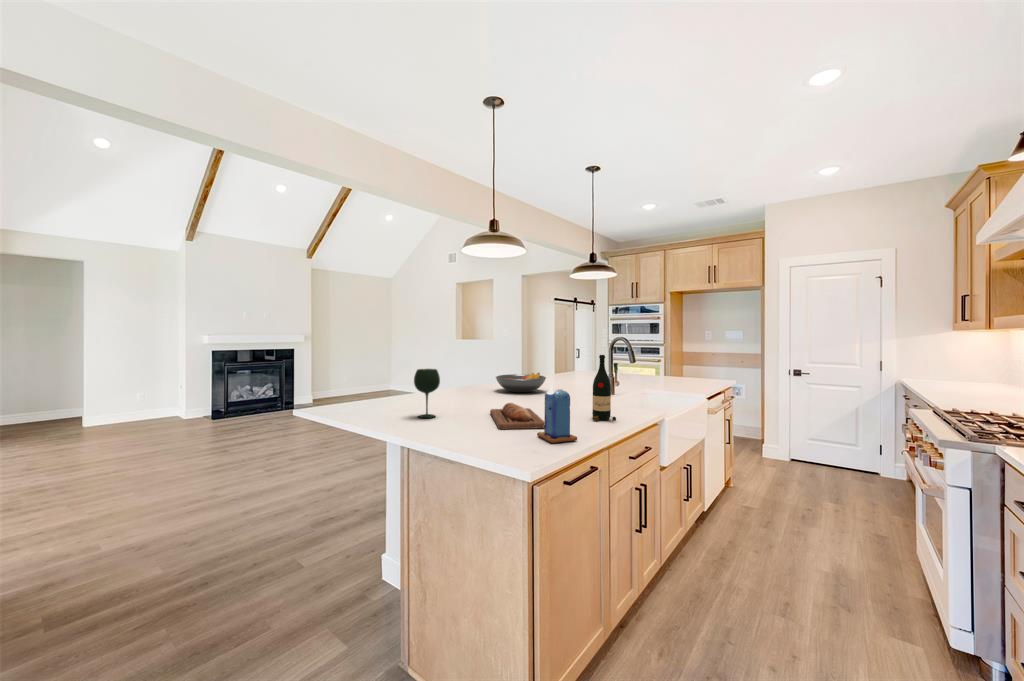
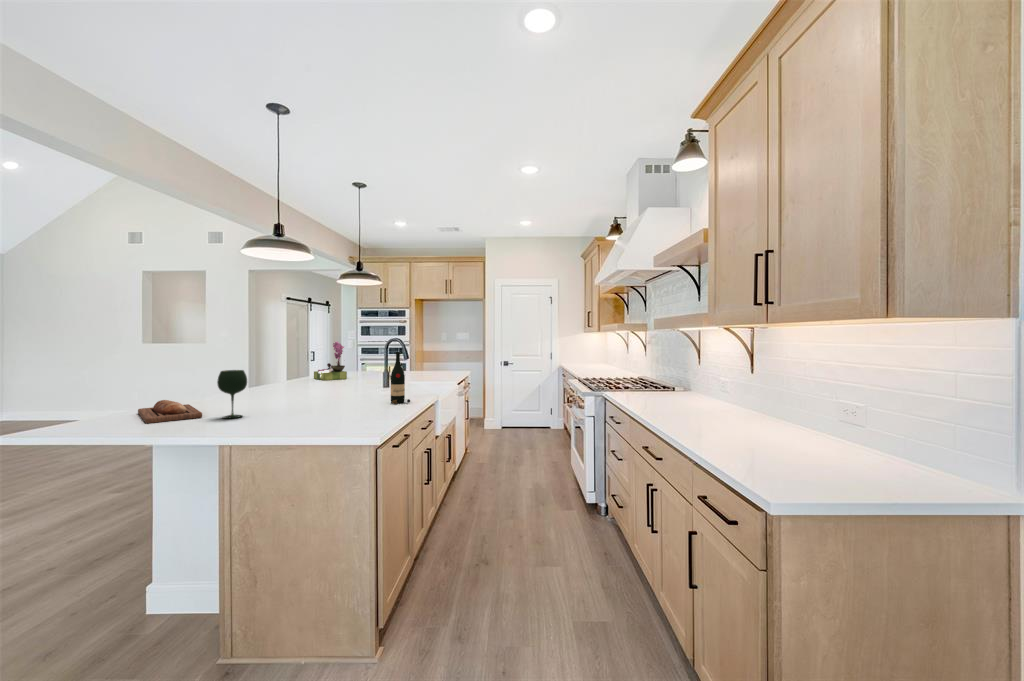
flower arrangement: none [549,340,579,381] -> present [314,342,347,380]
fruit bowl: present [496,373,546,392] -> none [273,372,327,391]
candle: present [537,385,577,443] -> none [361,376,395,420]
bread loaf: present [490,403,544,429] -> present [138,400,202,423]

